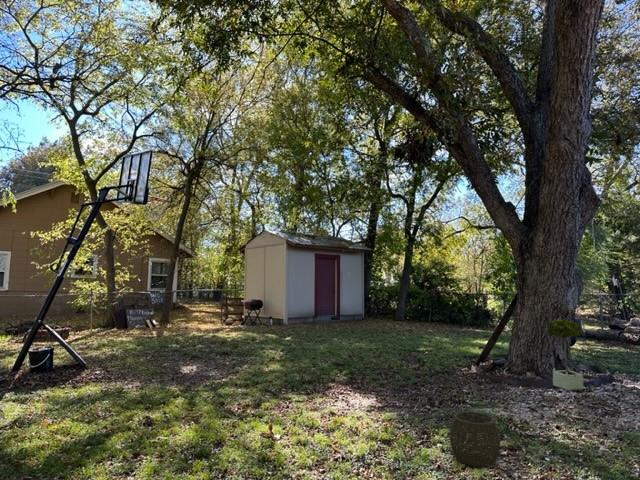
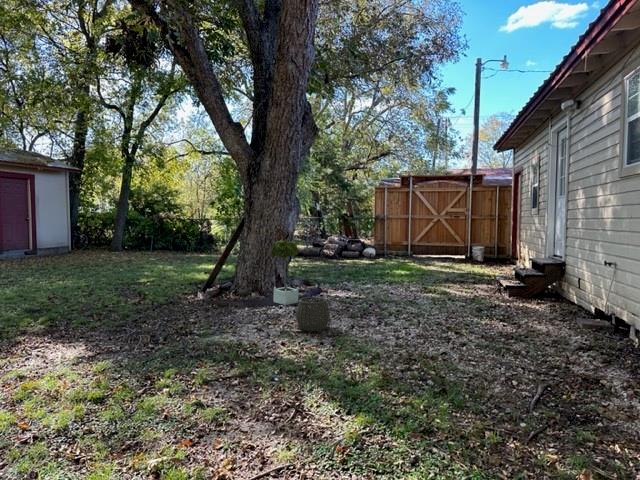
woven basket: present [450,411,500,467] -> present [296,297,330,331]

